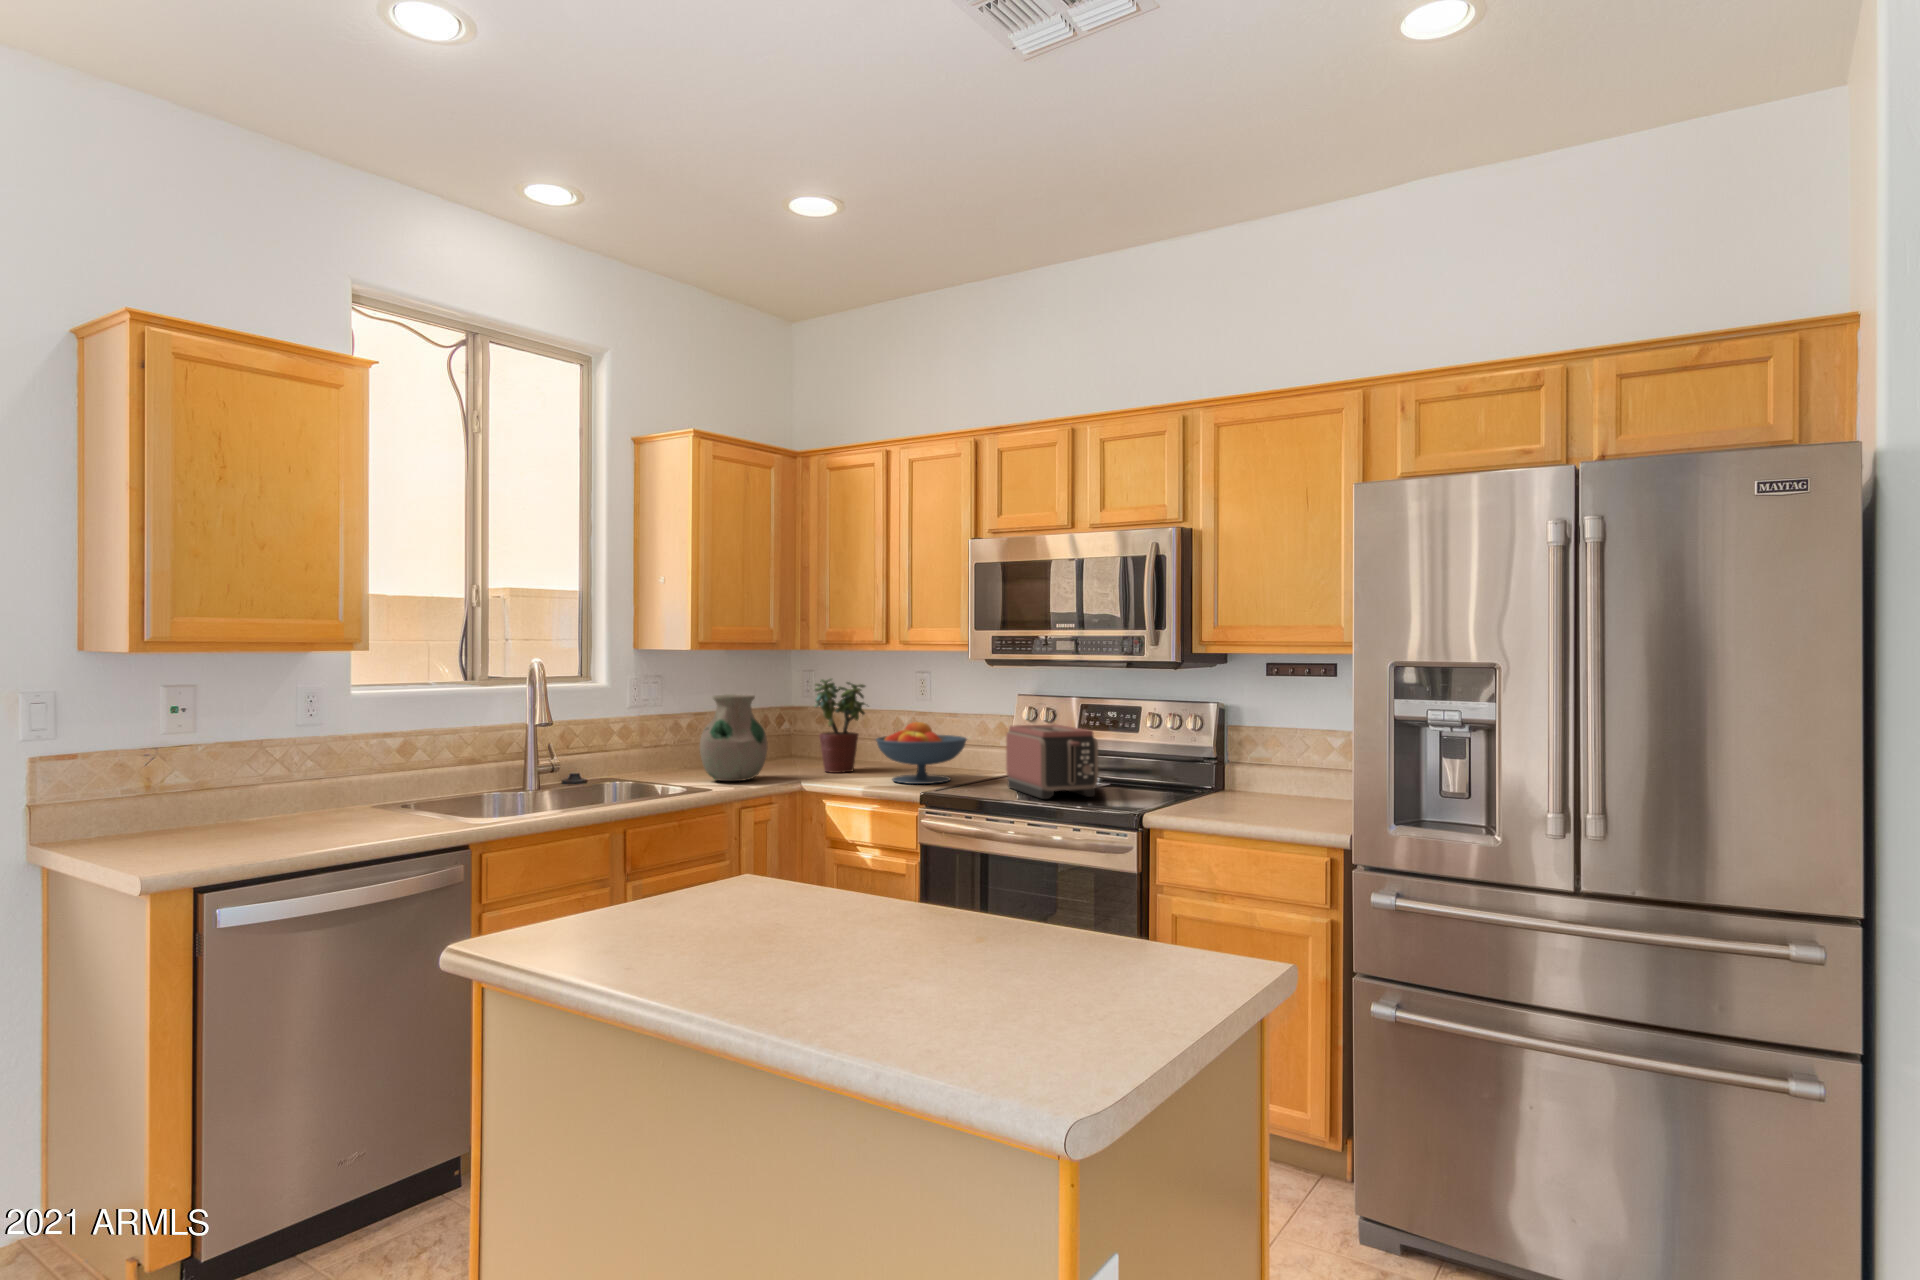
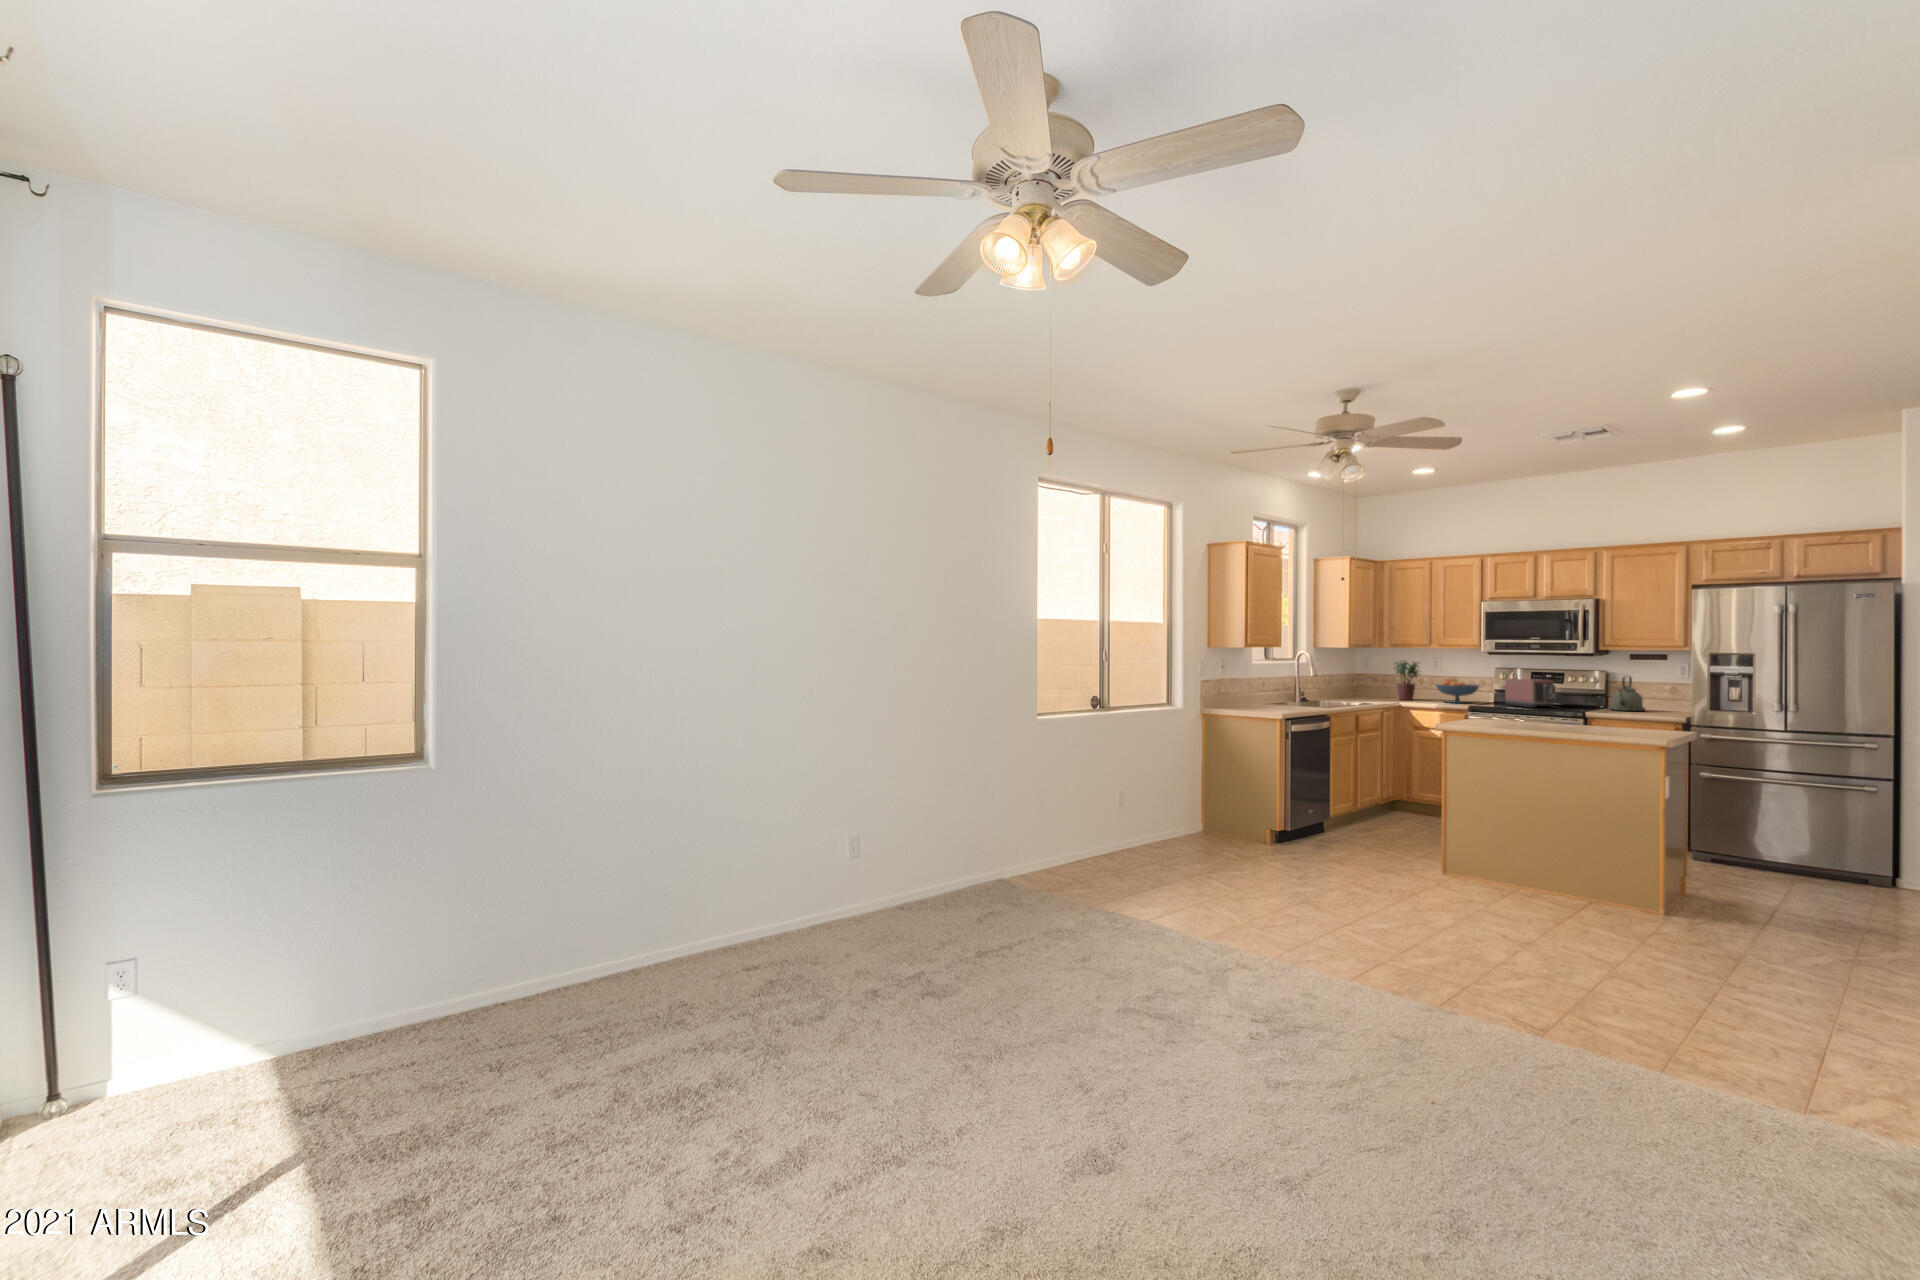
vase: present [700,694,768,781] -> none [1354,666,1385,702]
kettle: none [1202,721,1280,813] -> present [1609,676,1646,711]

